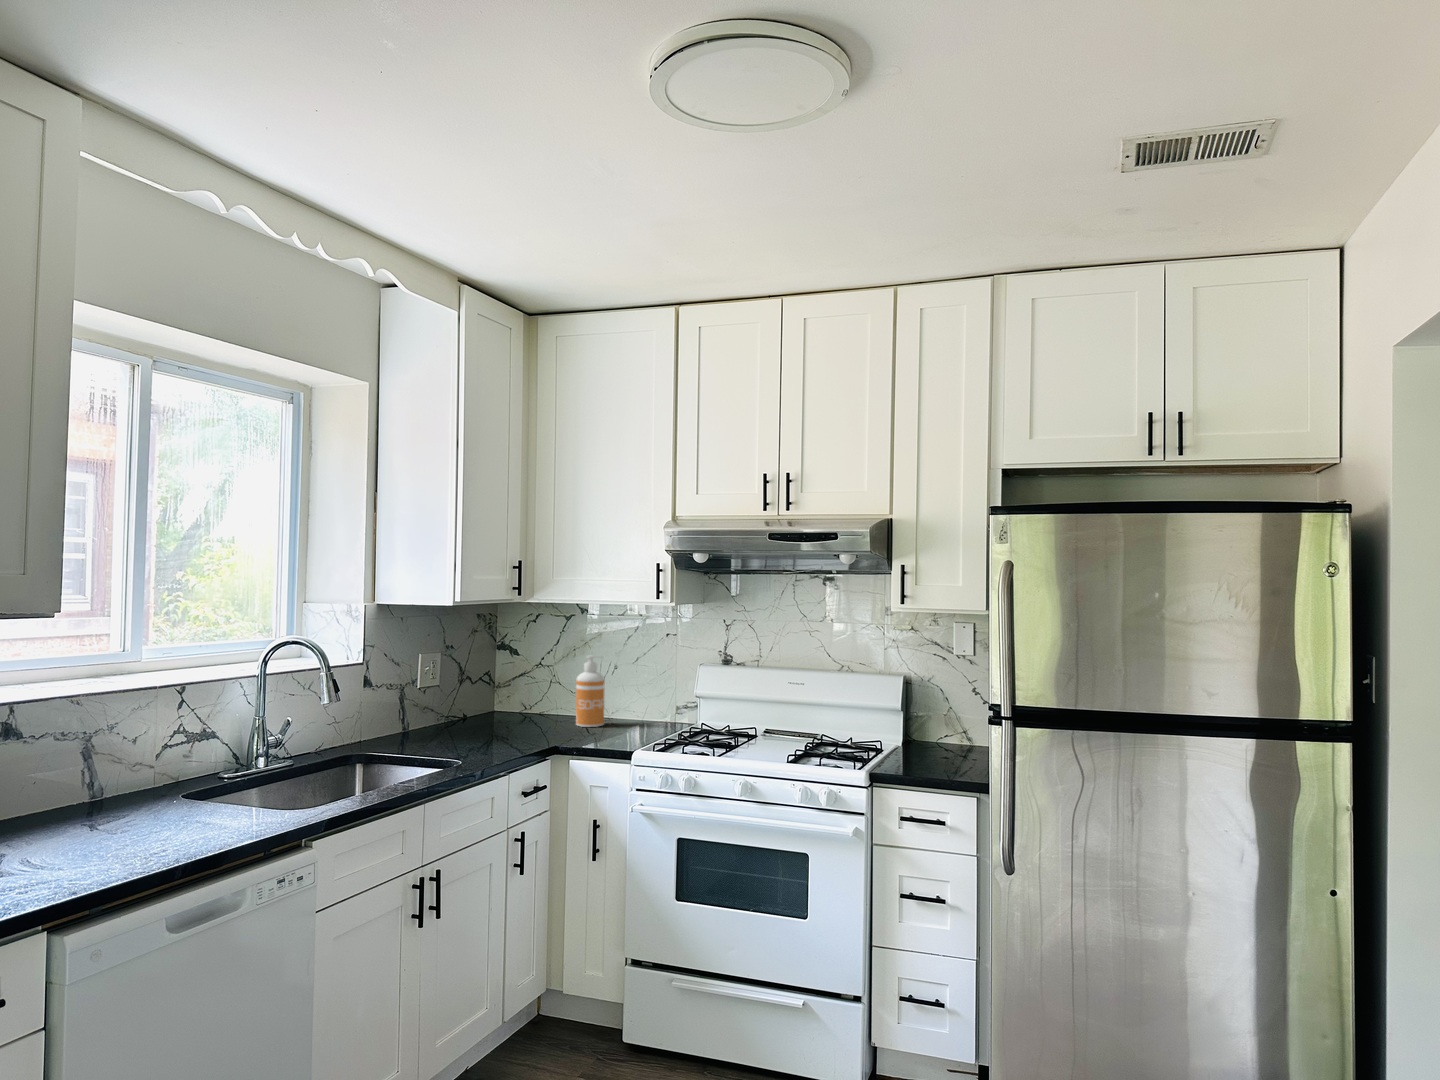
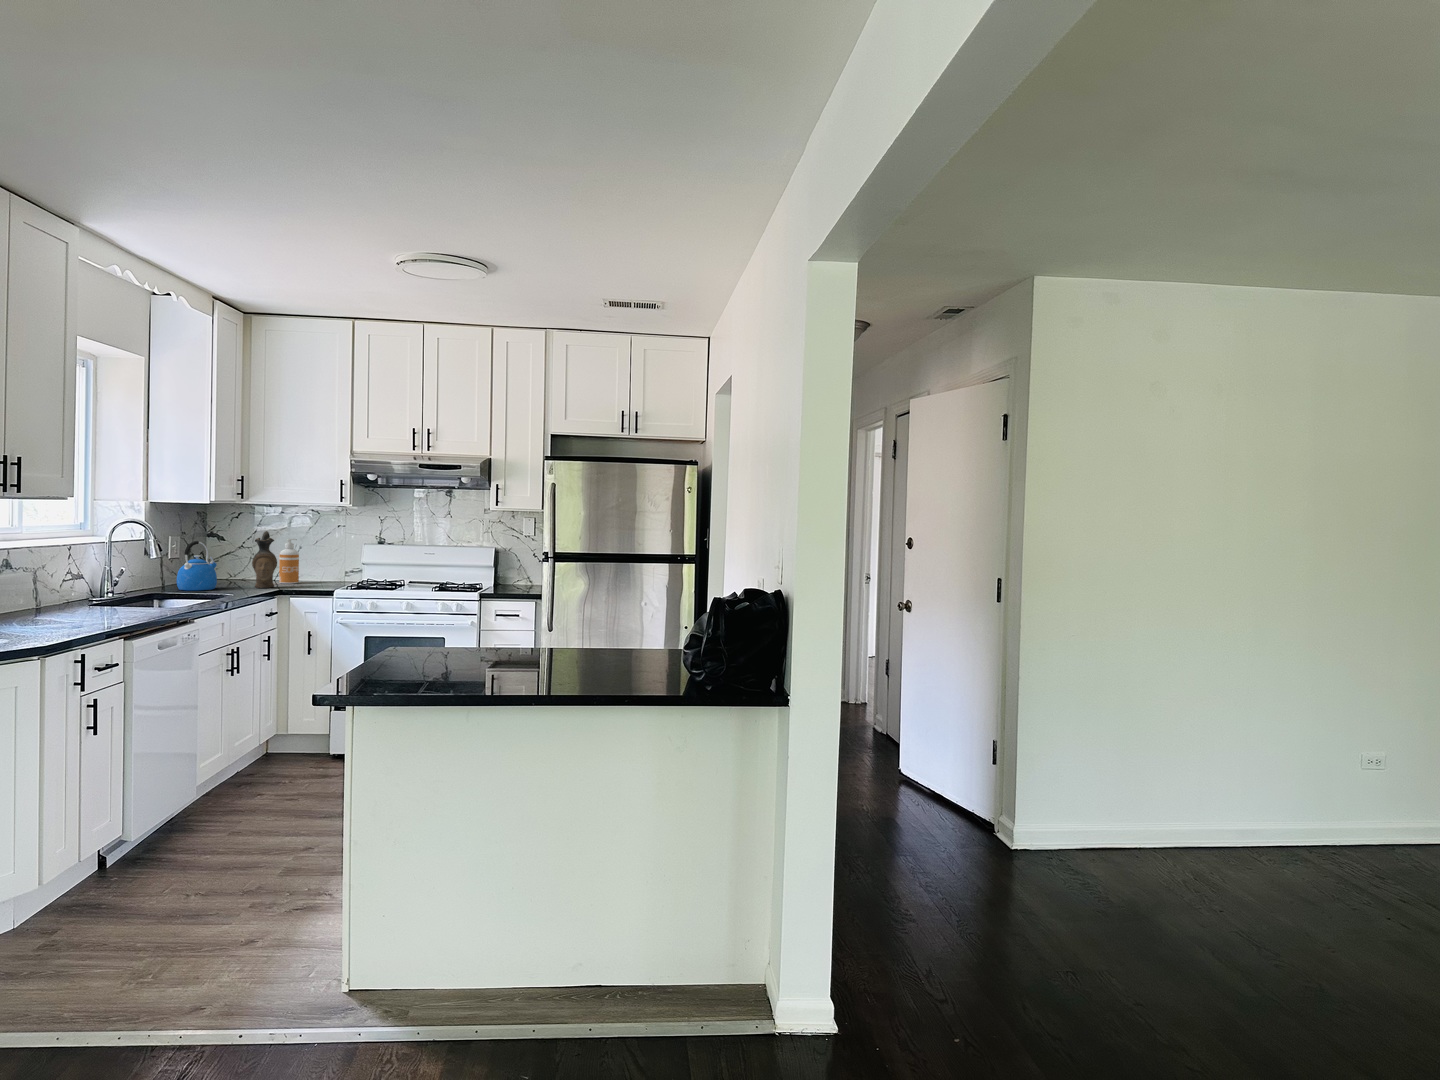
ceramic pitcher: none [520,646,558,738] -> present [252,531,277,588]
kettle: none [415,662,479,742] -> present [177,541,217,590]

